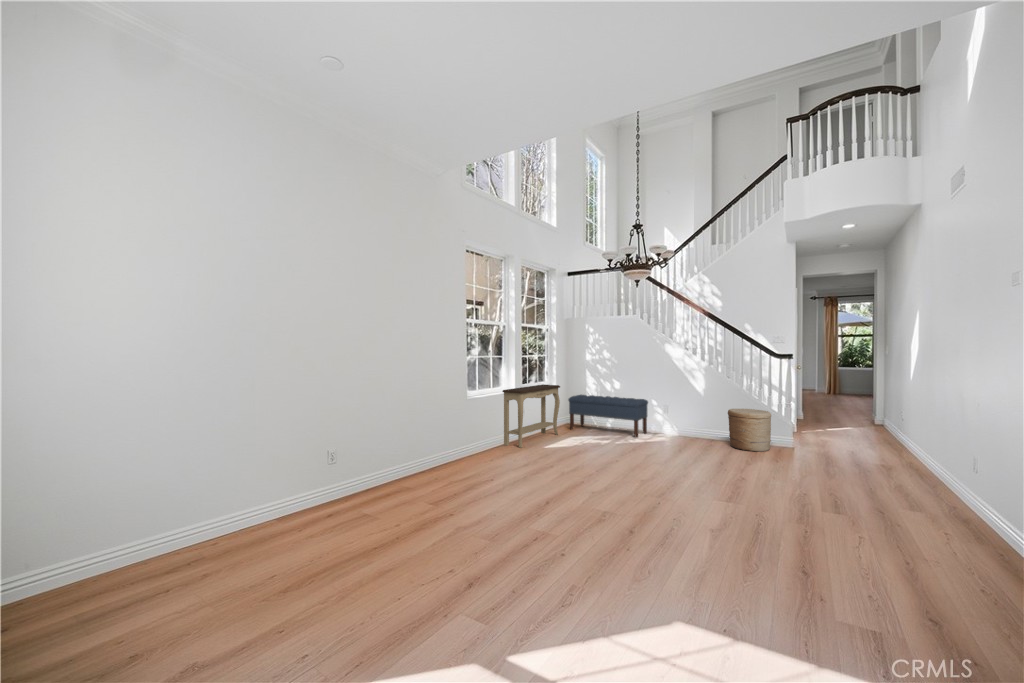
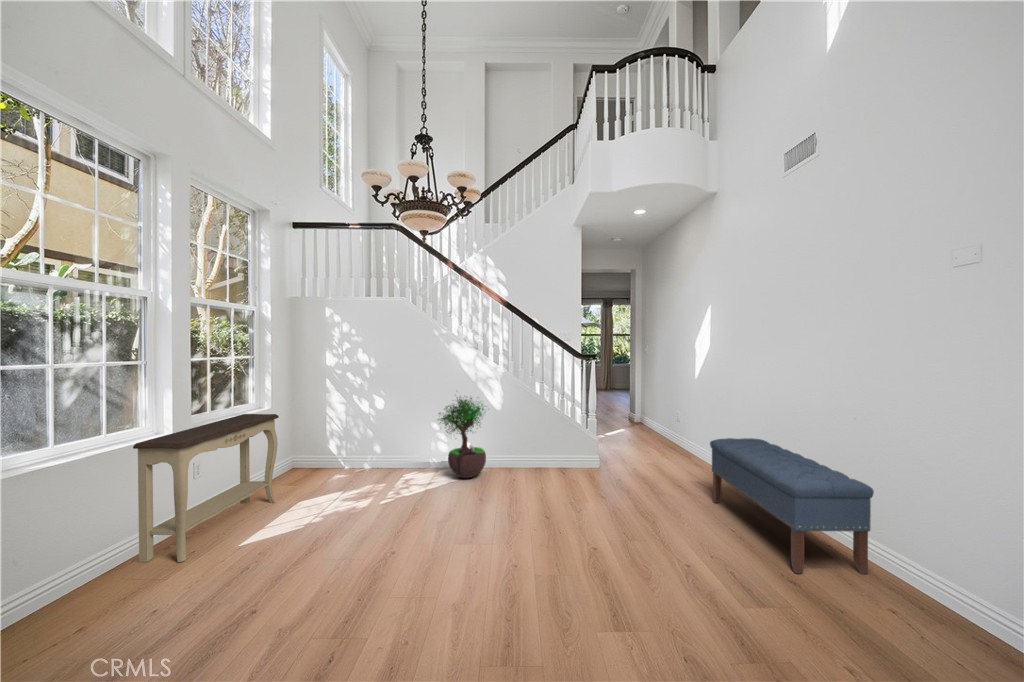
potted tree: none [654,378,692,439] -> present [438,398,486,478]
bench: present [568,395,648,438] -> present [710,438,874,574]
woven basket: present [728,409,771,452] -> none [535,426,586,486]

